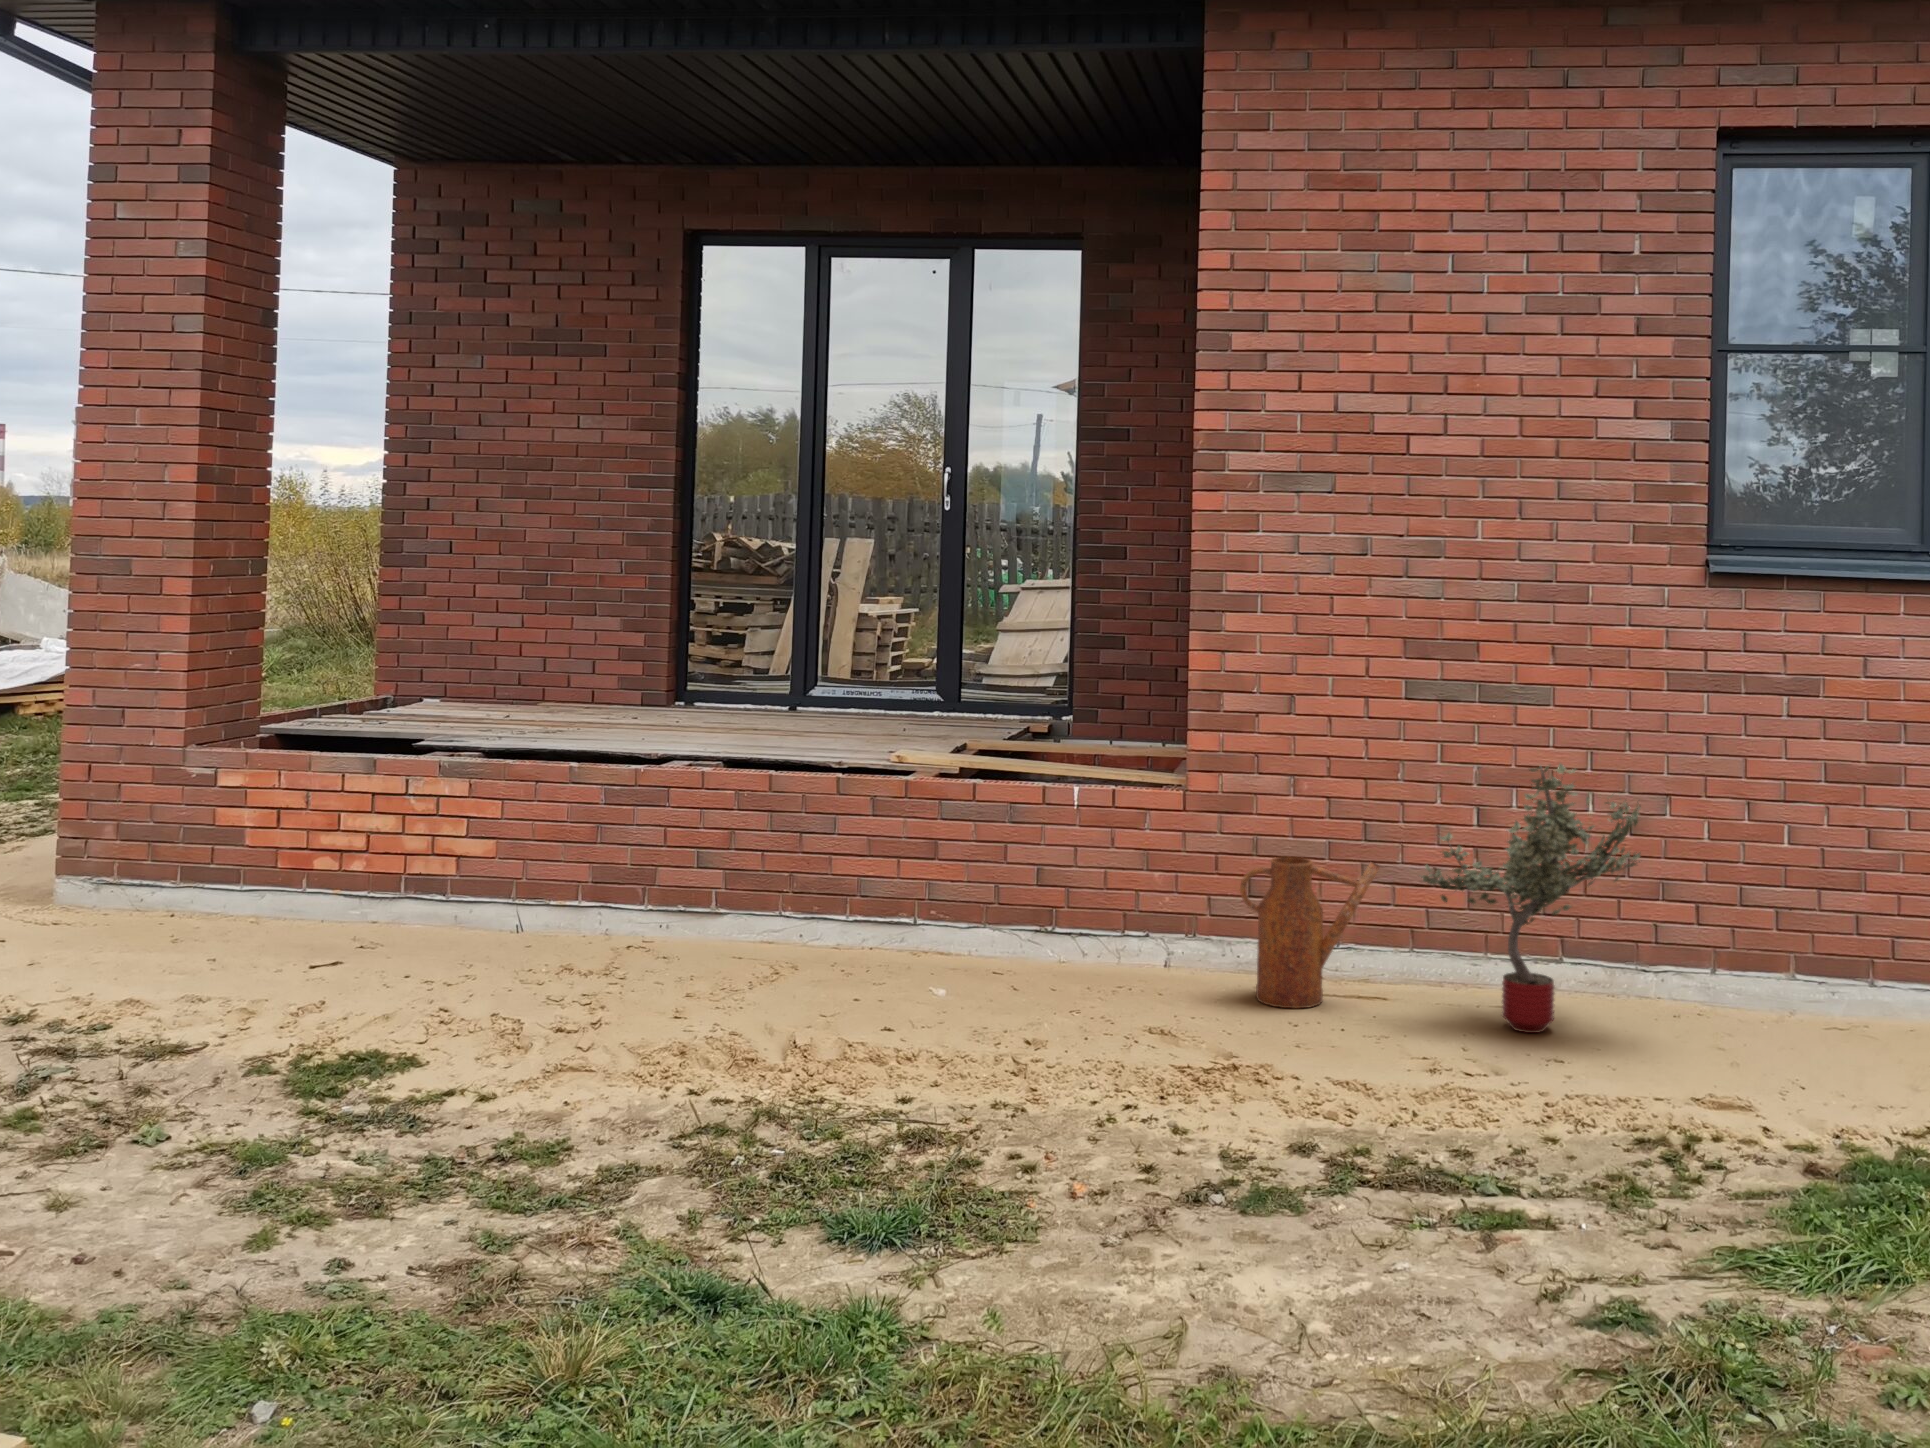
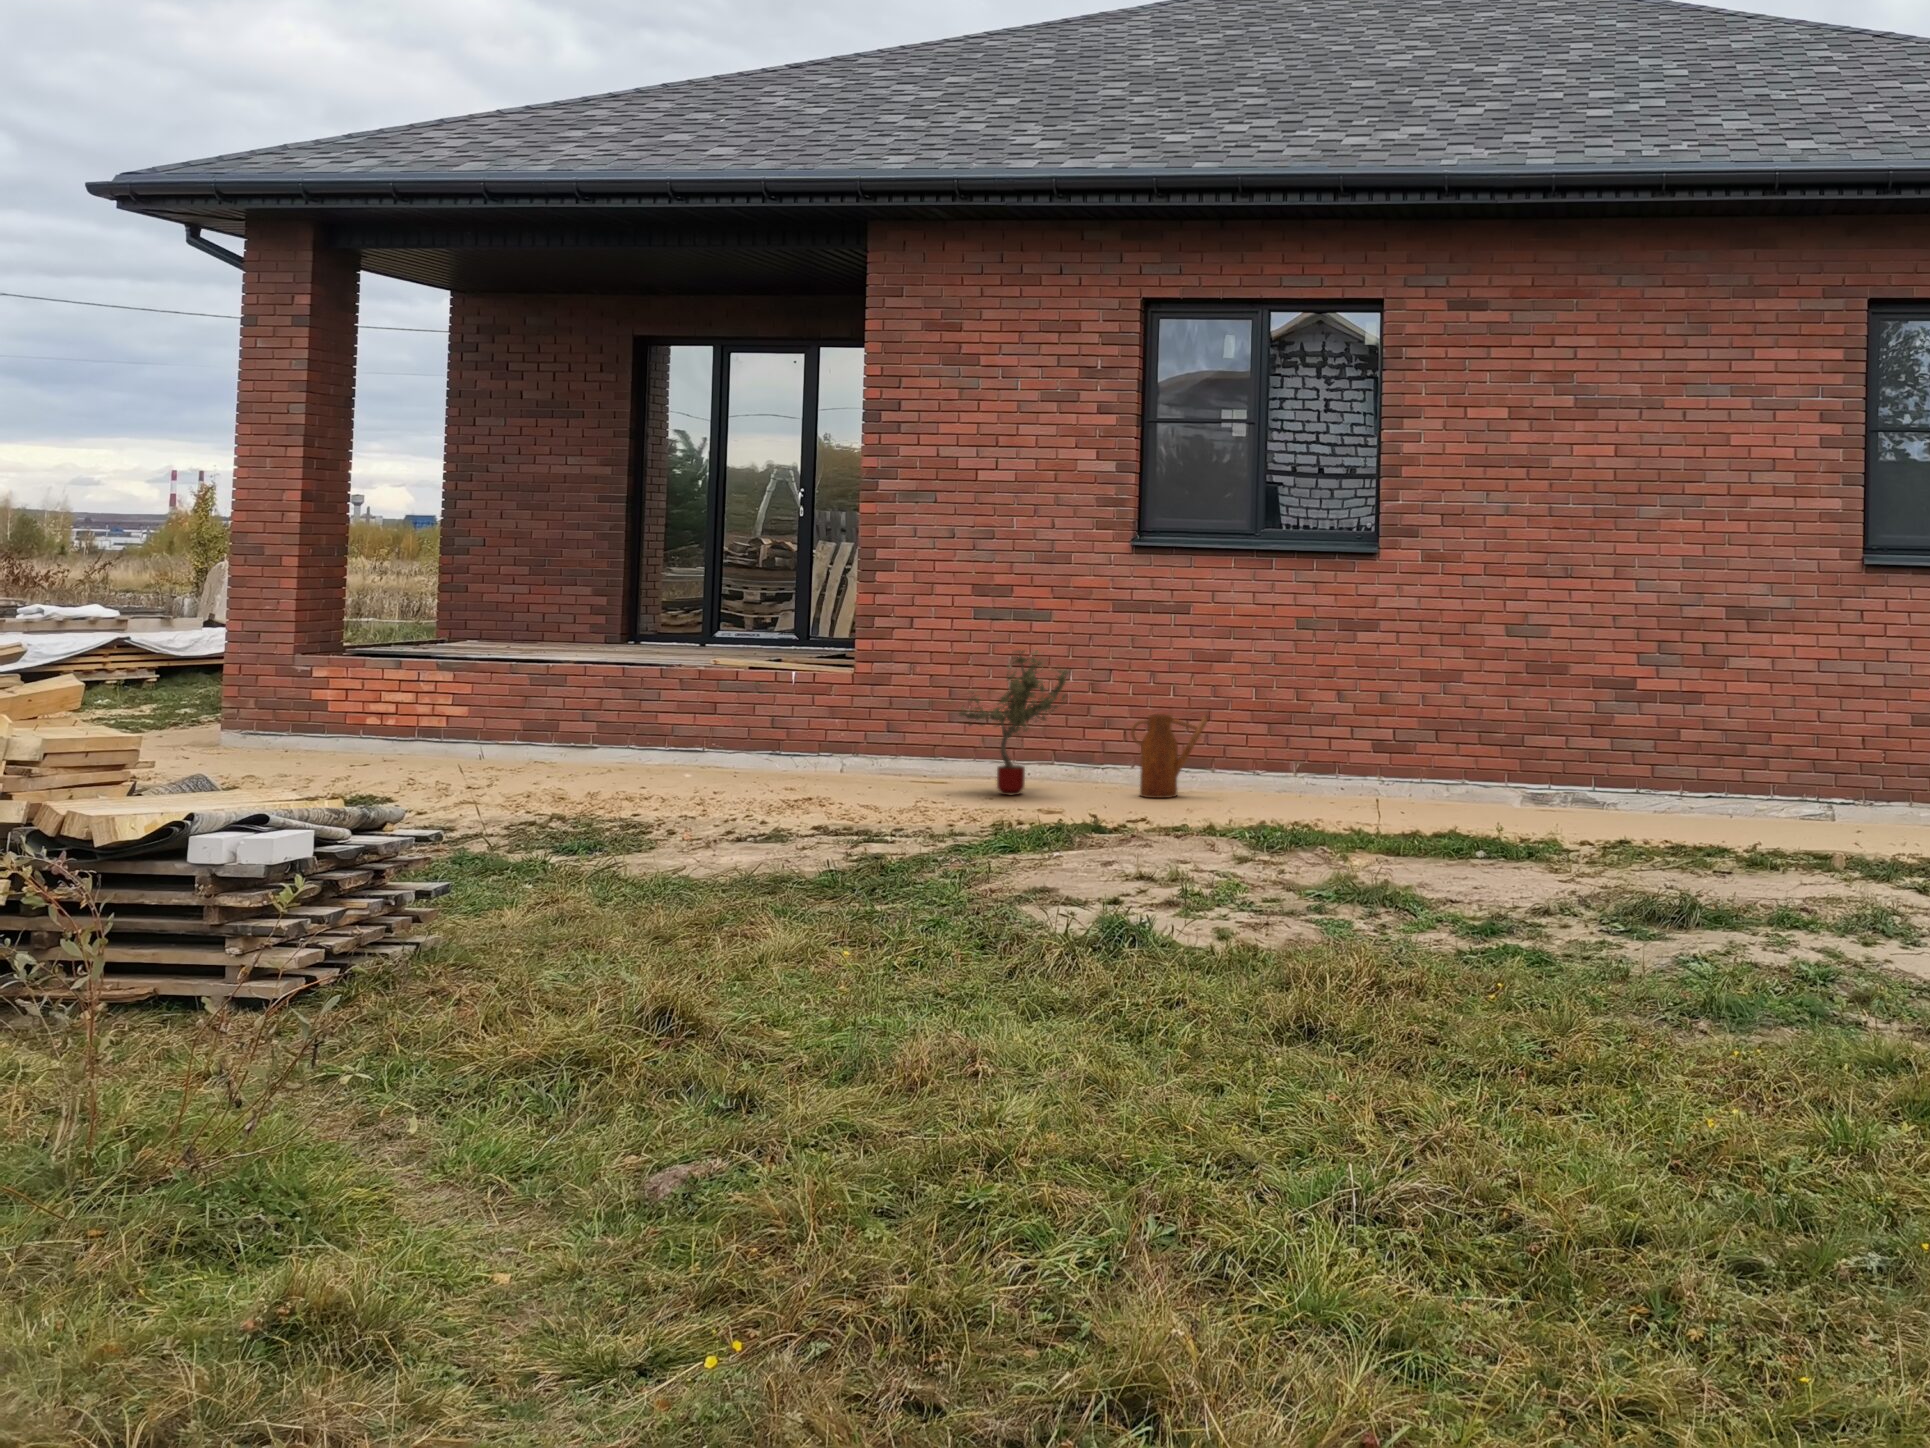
watering can: present [1240,857,1380,1008] -> present [1131,714,1209,798]

